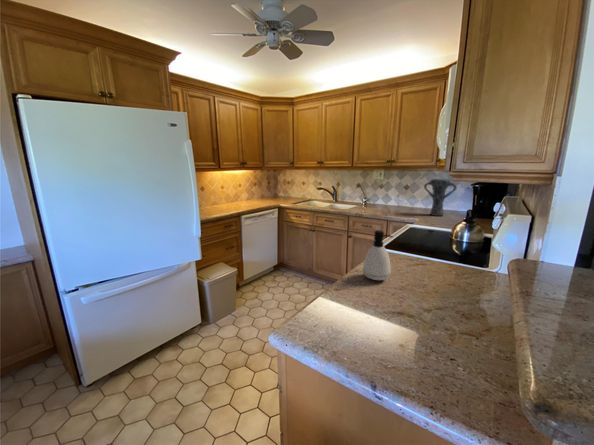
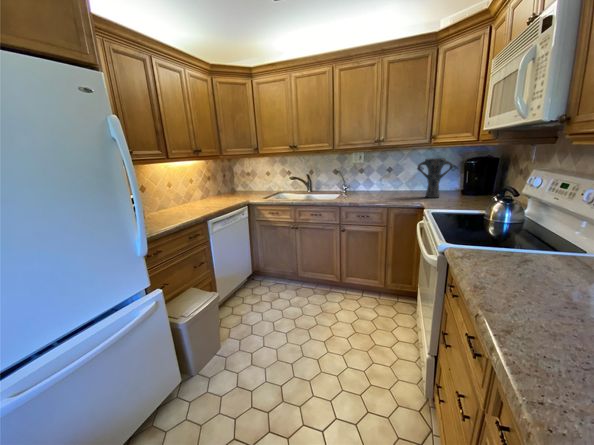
soap dispenser: present [363,231,393,280] -> none [493,223,554,295]

